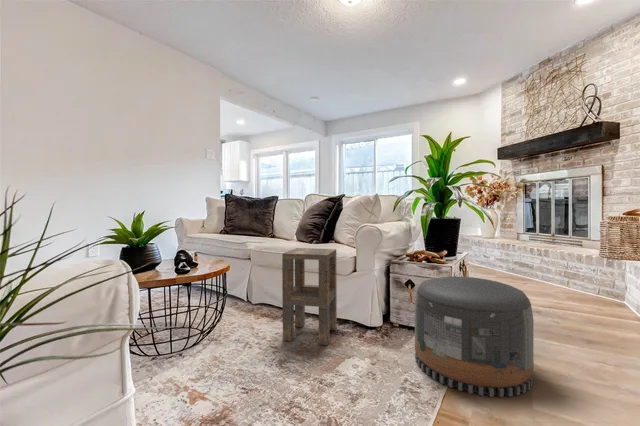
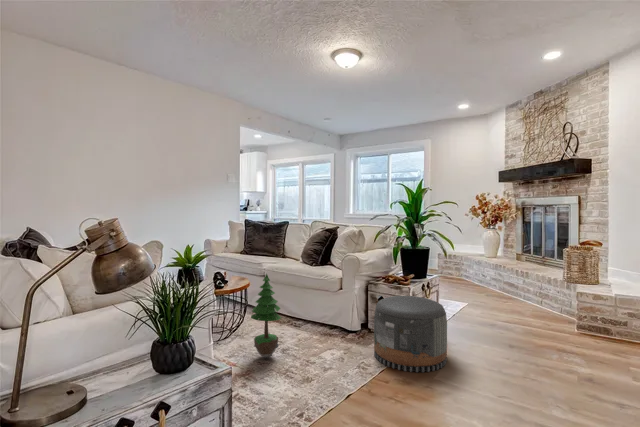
potted tree: none [229,244,279,380] -> present [251,274,281,358]
side table: present [282,248,337,345] -> none [287,271,327,342]

